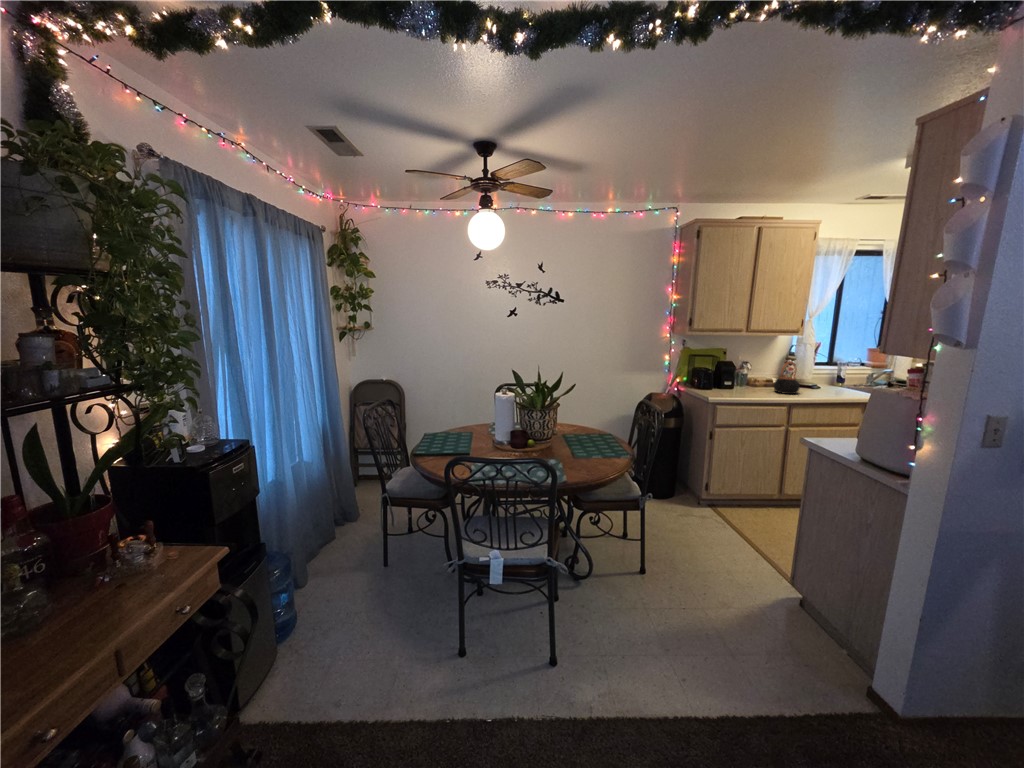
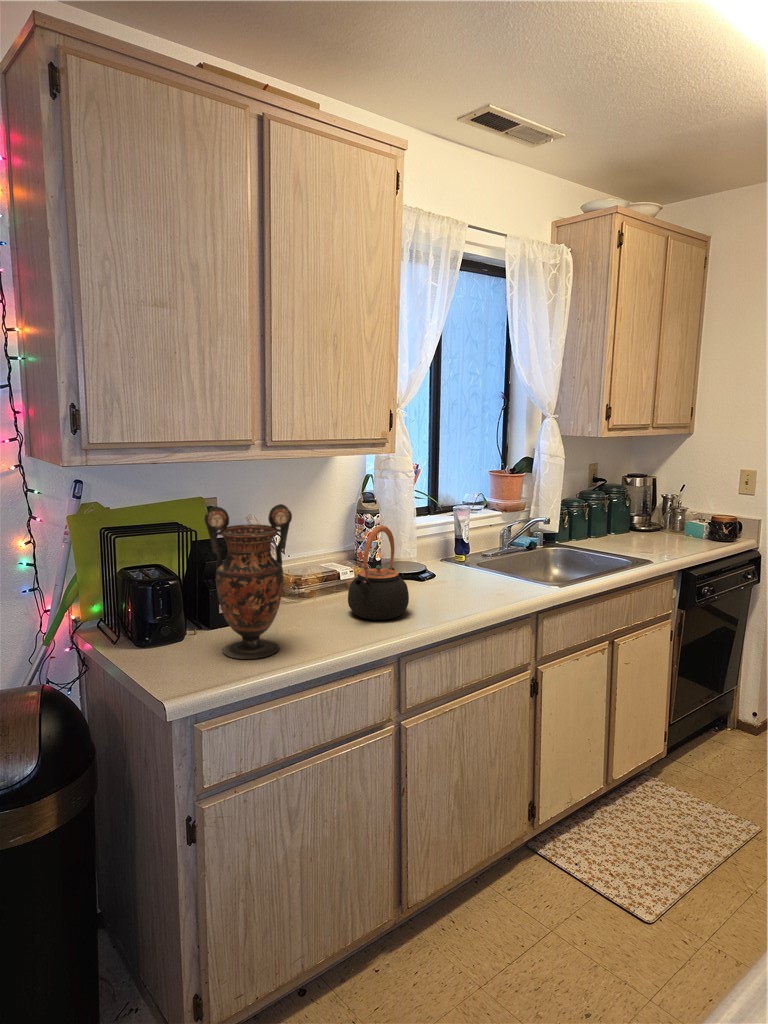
vase: none [725,349,755,395] -> present [205,504,292,659]

